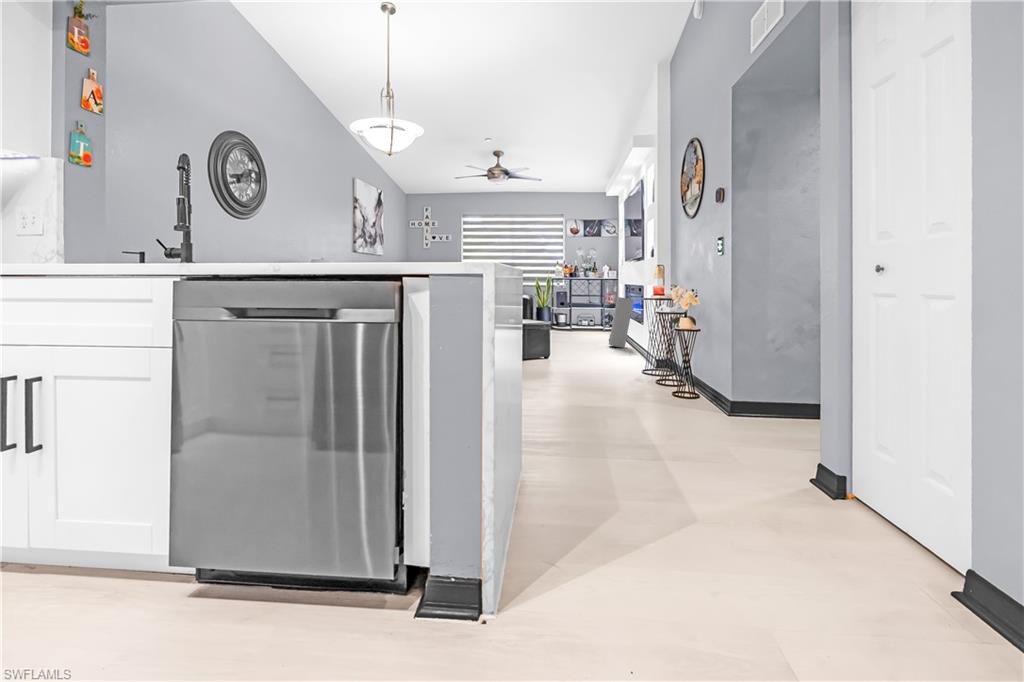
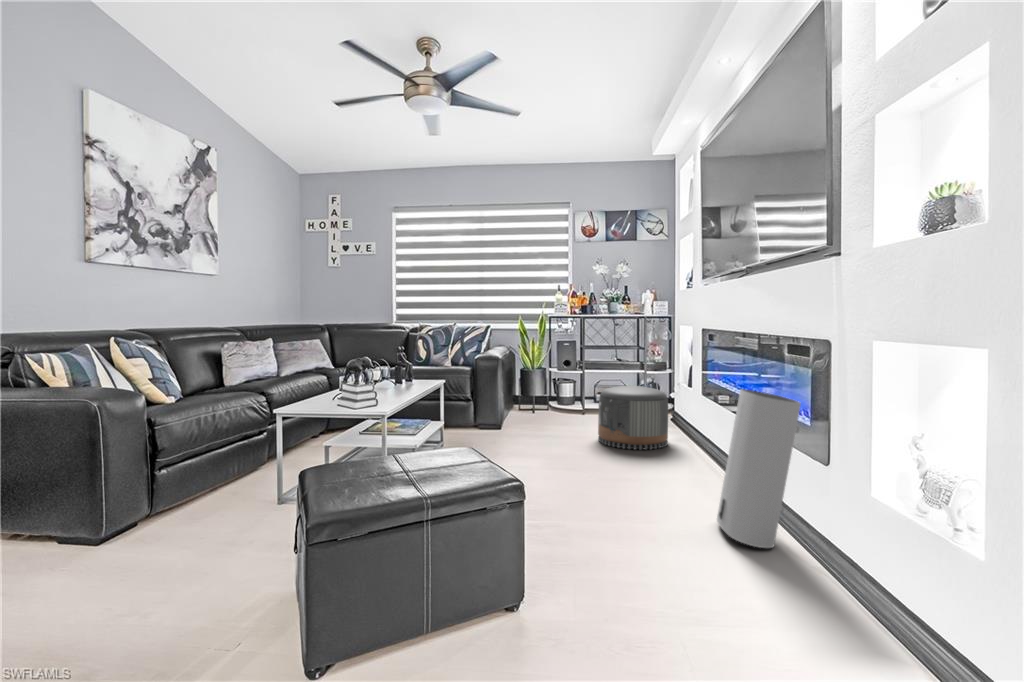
pouf: none [574,310,607,337] -> present [598,386,668,450]

